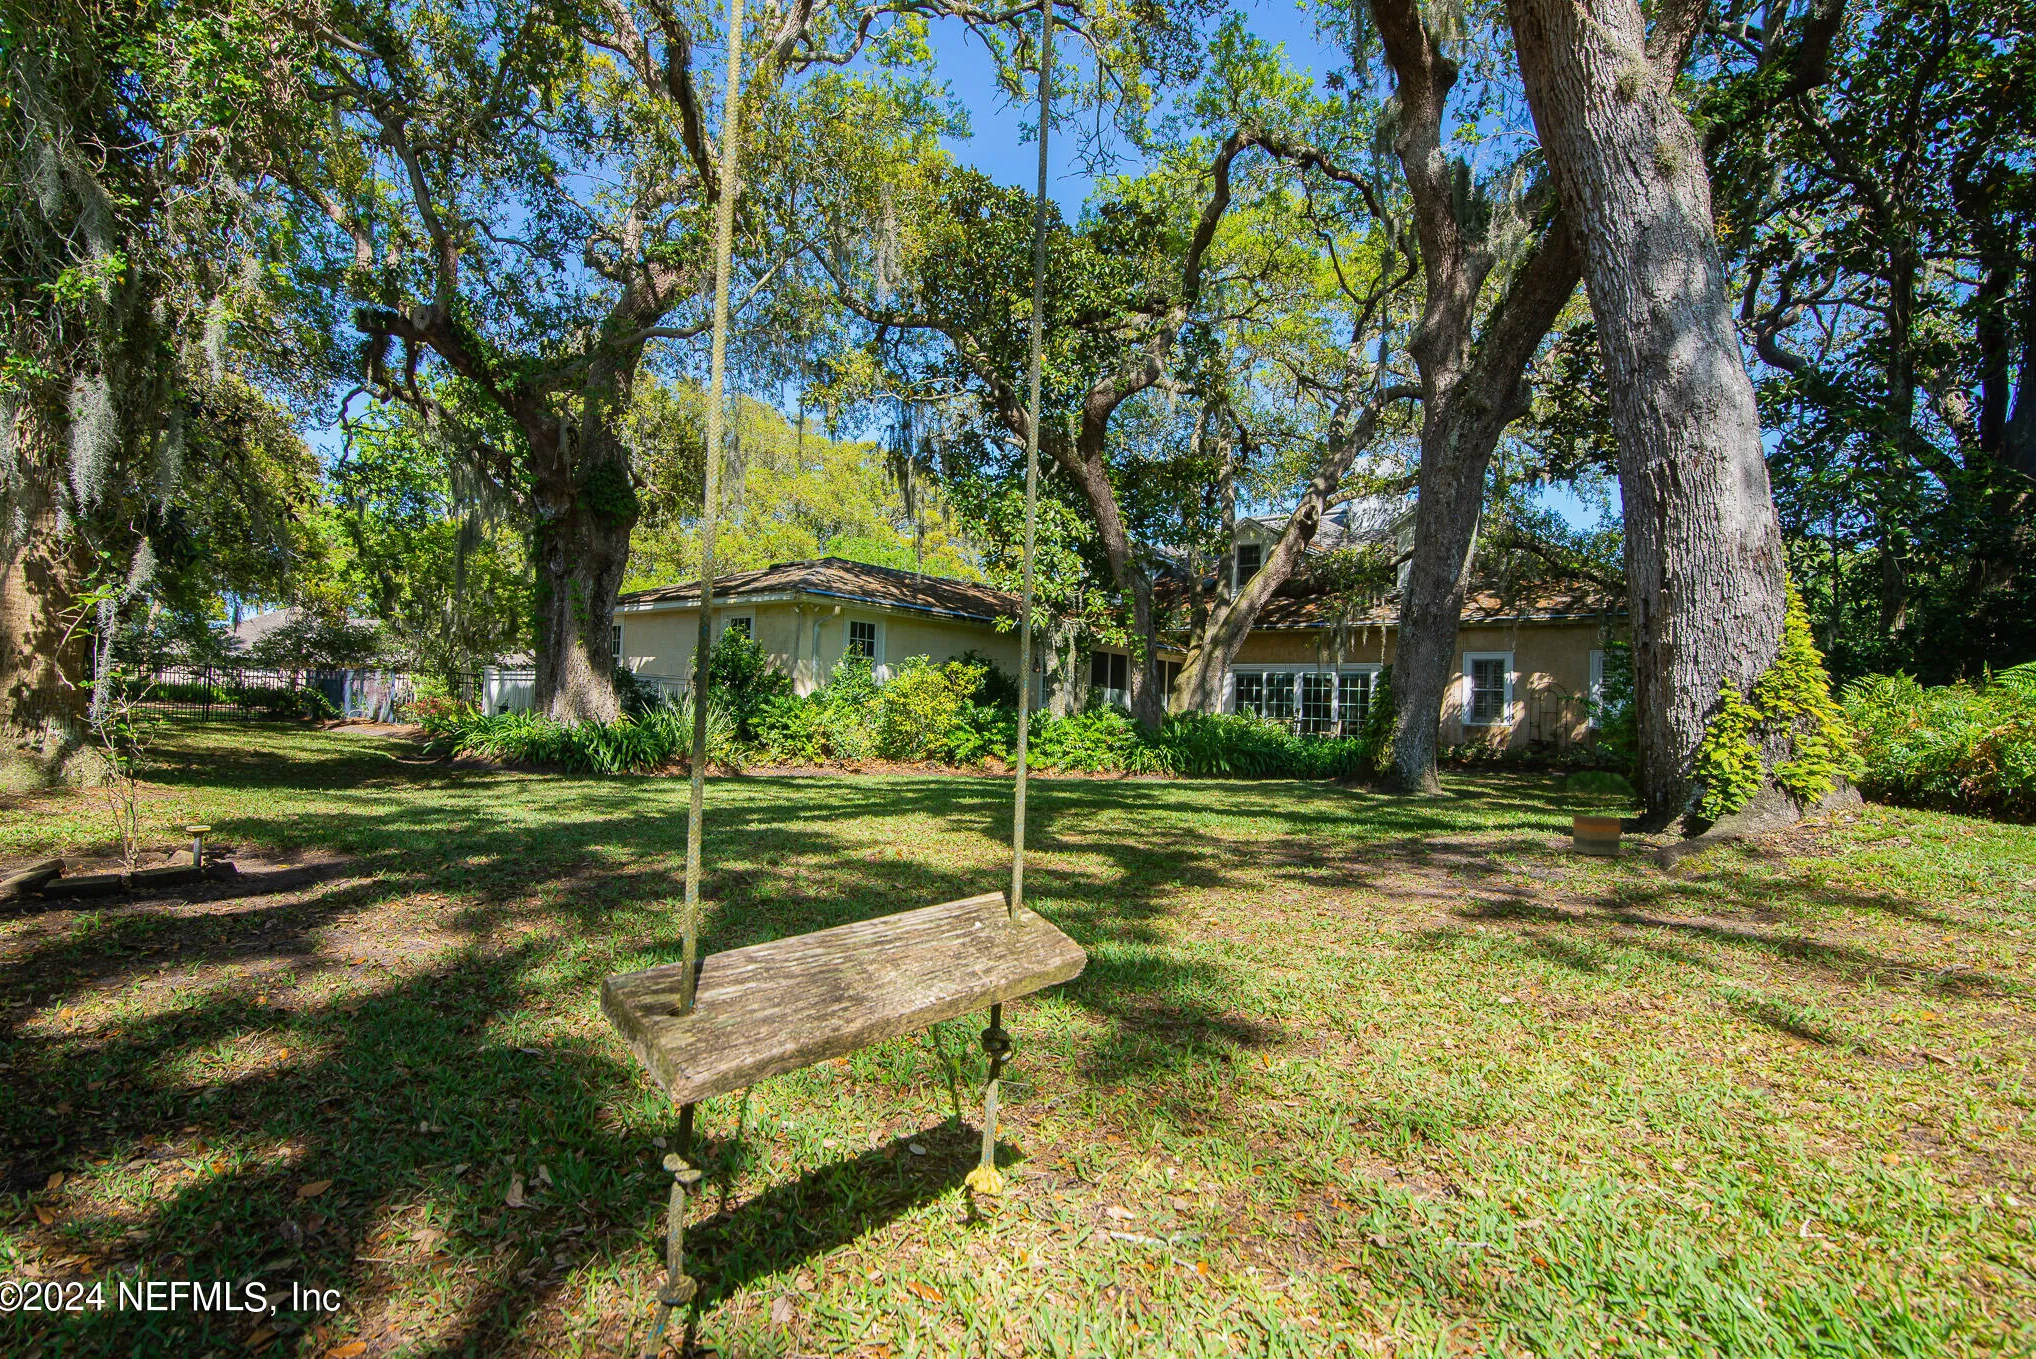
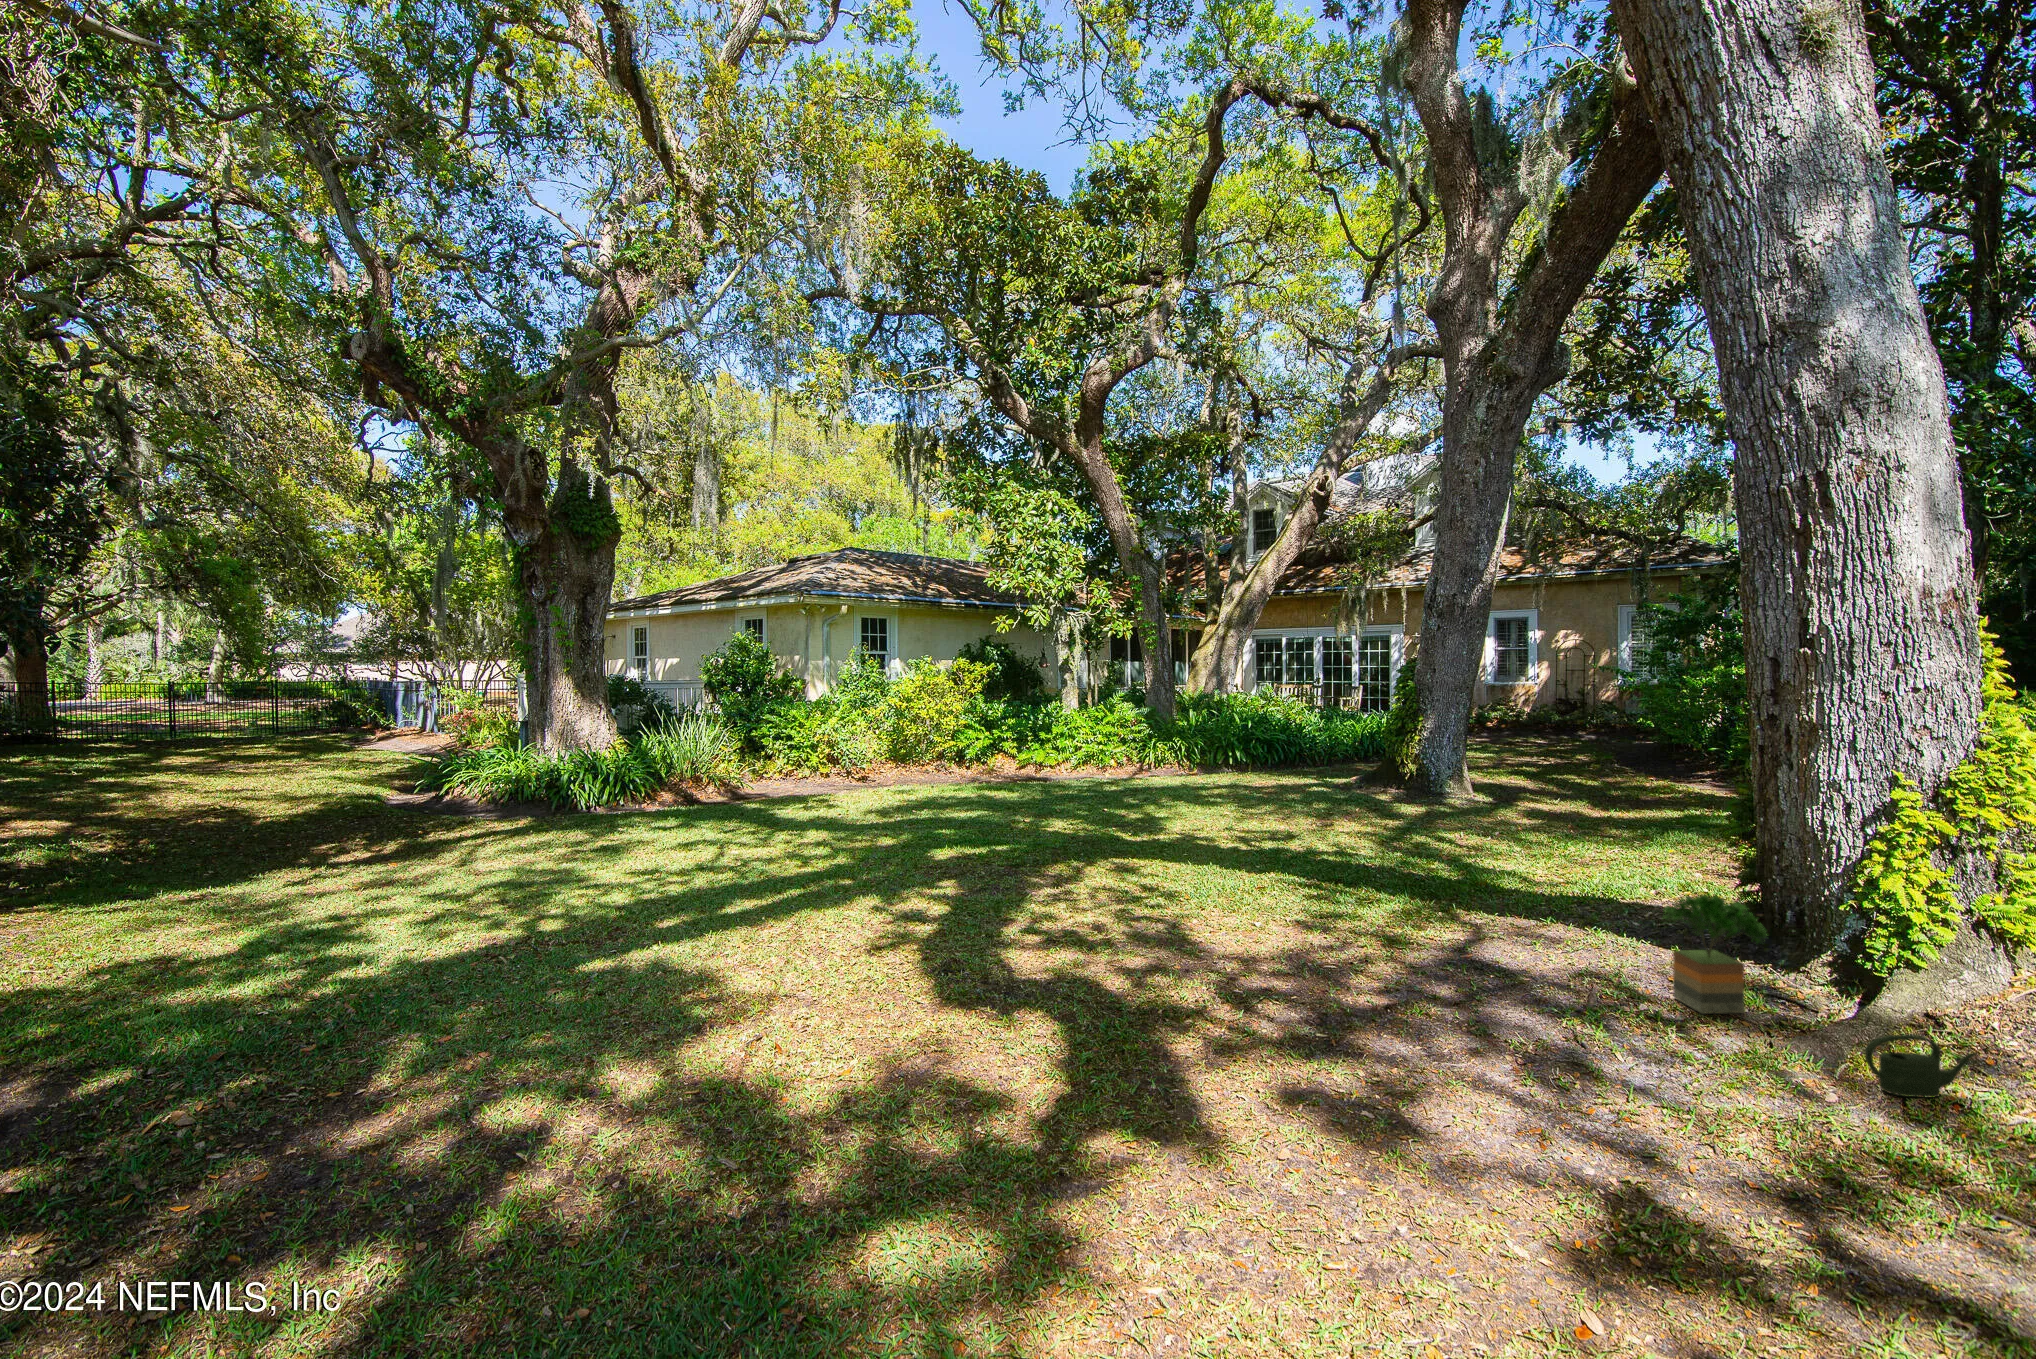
watering can: none [1685,836,1757,877] -> present [1865,1034,1978,1098]

